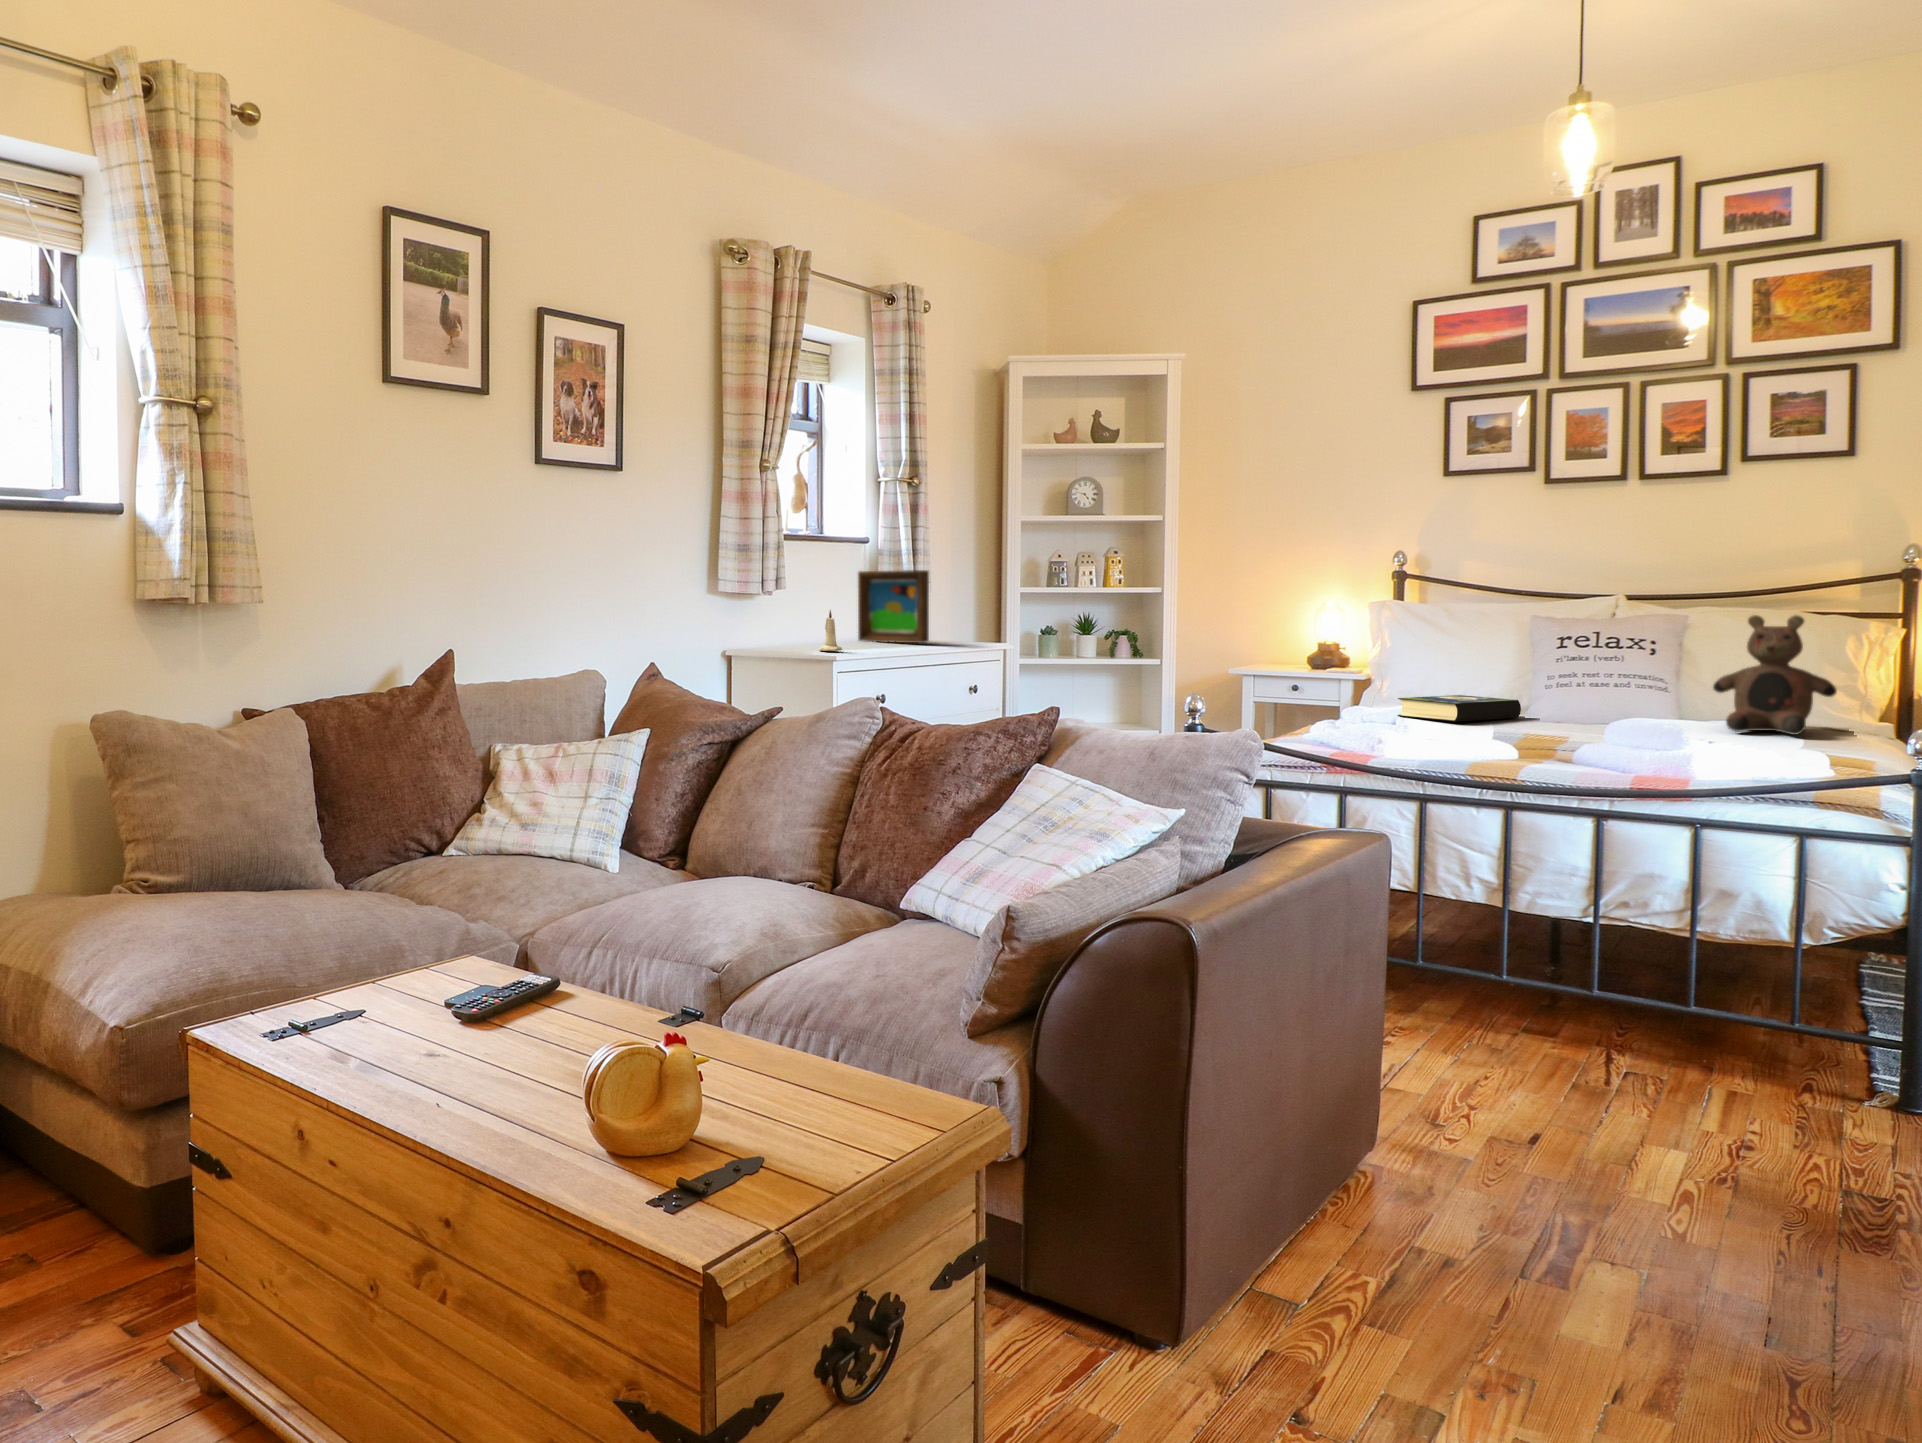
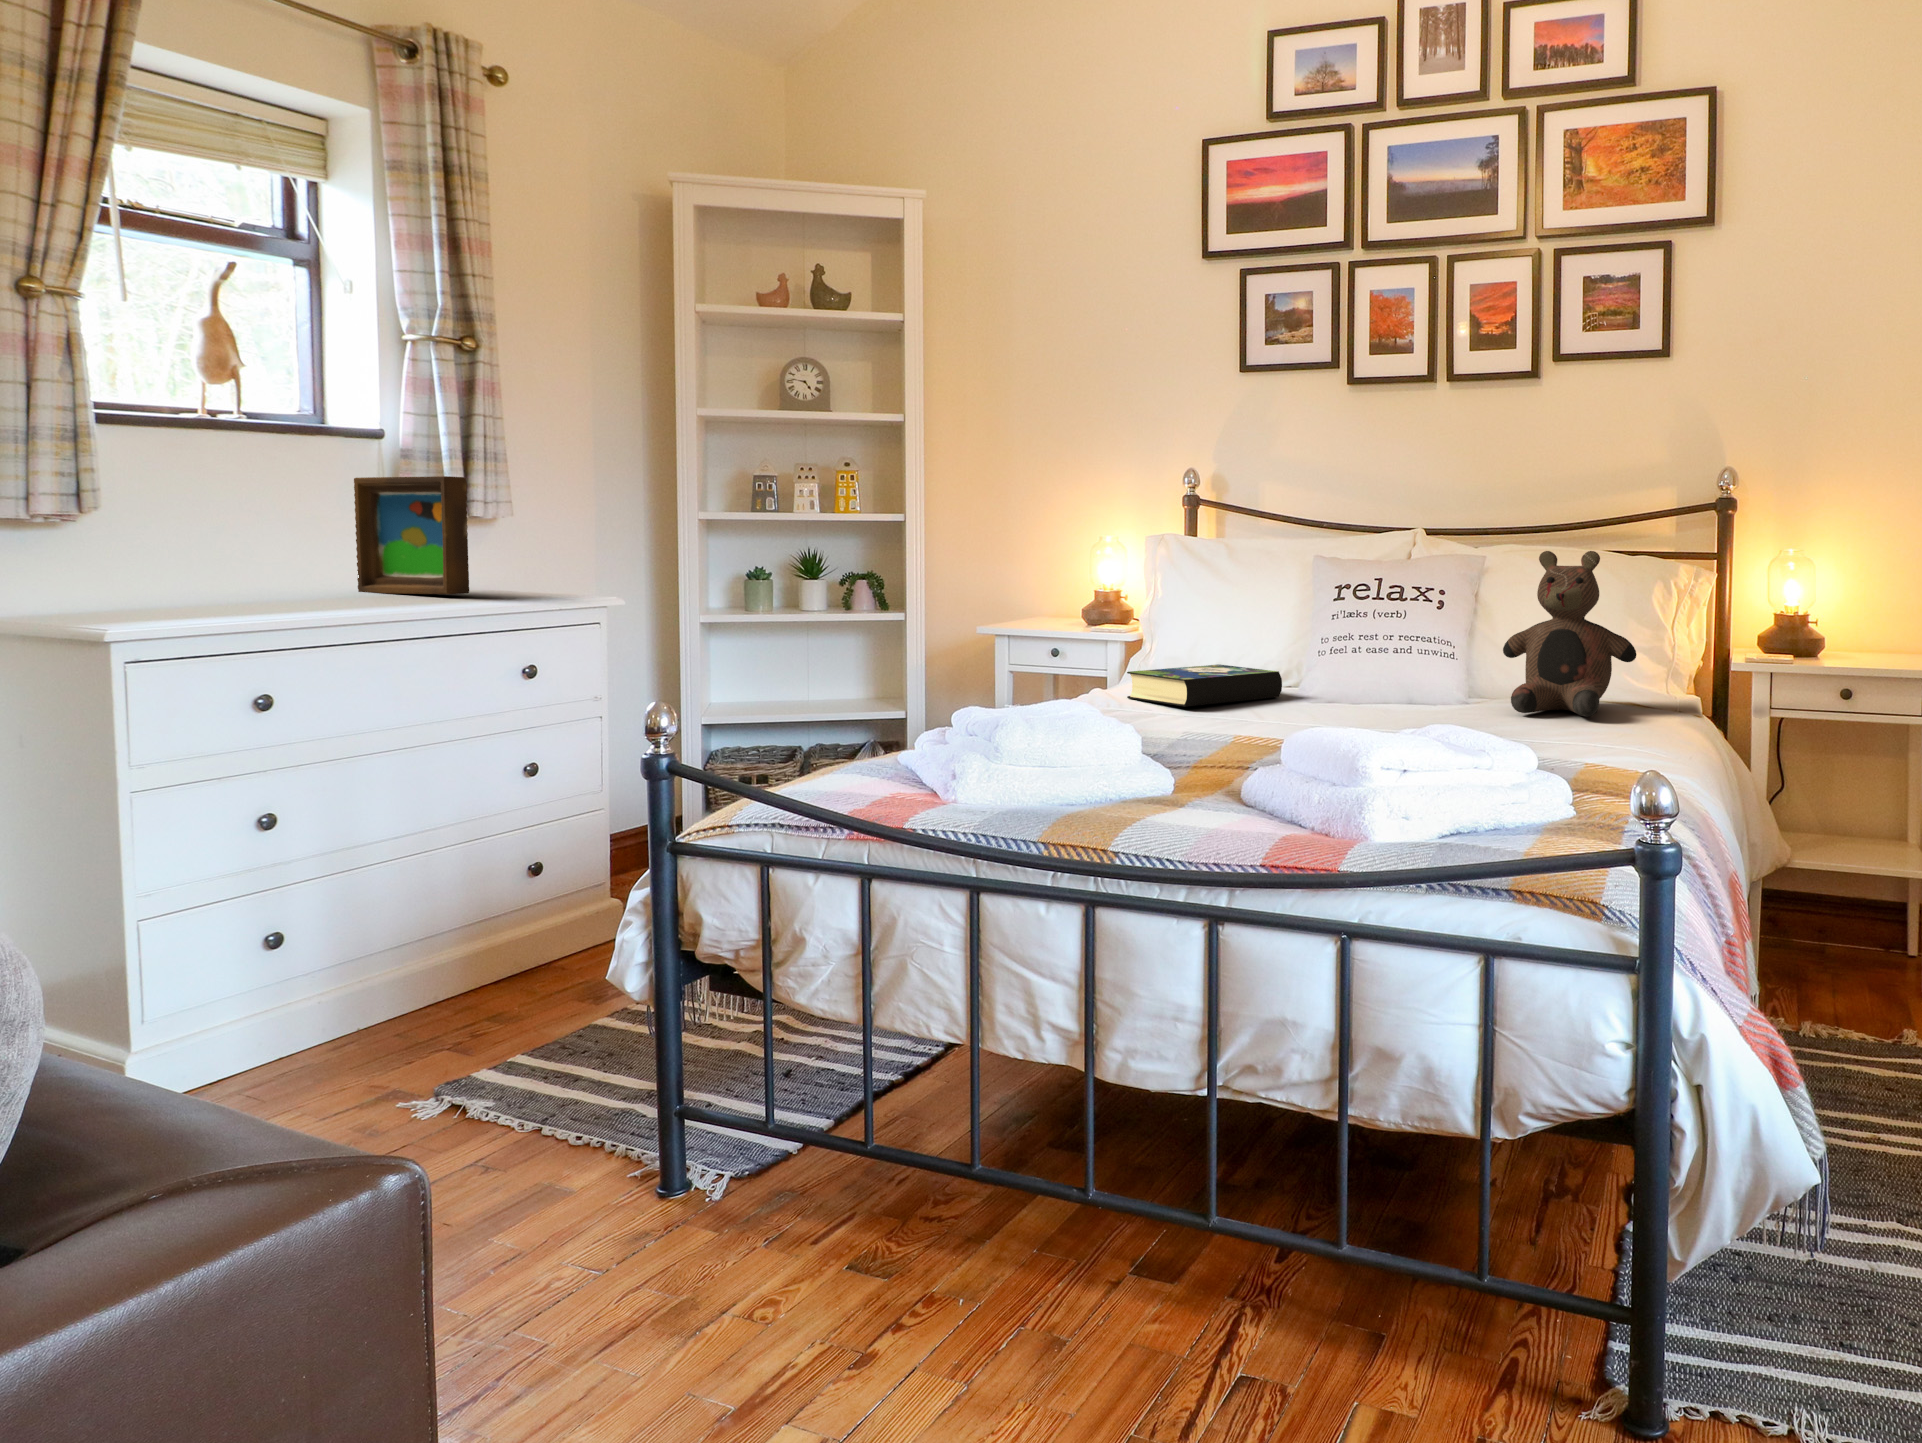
candle: present [819,610,842,651] -> none [156,534,207,608]

